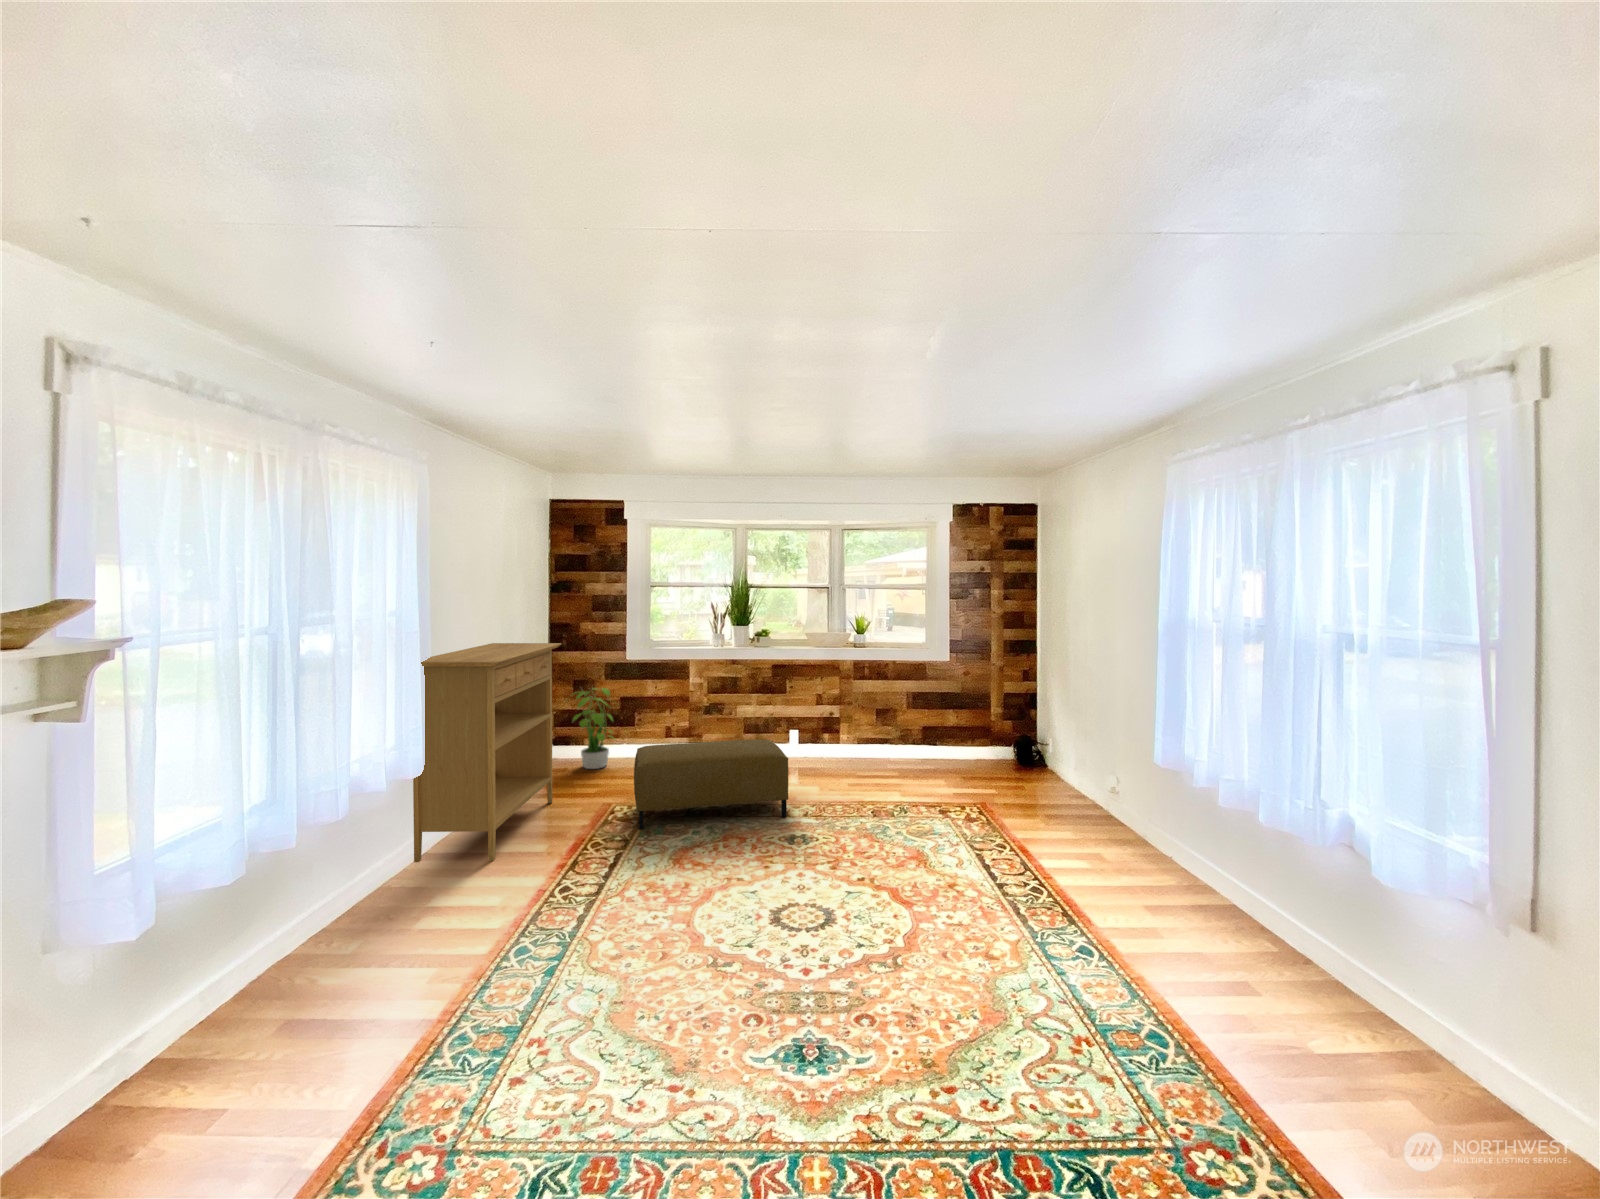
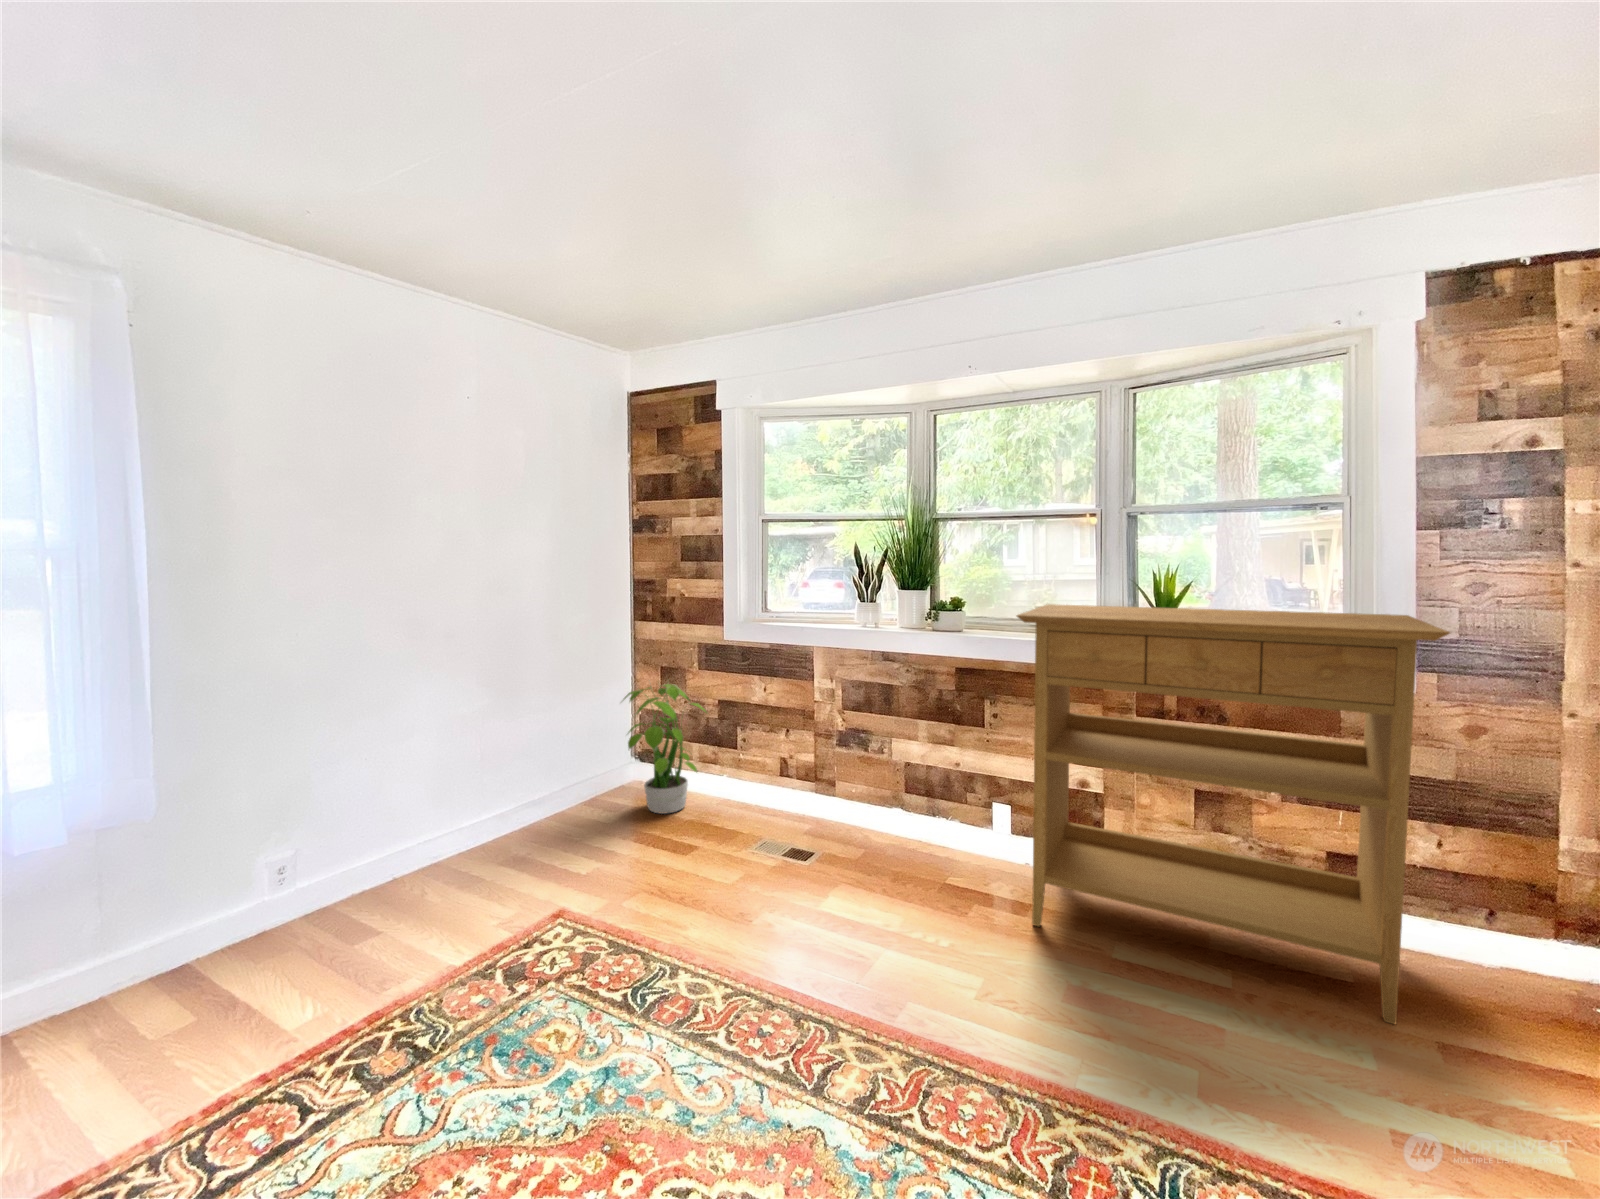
console table: present [413,643,562,862] -> present [1017,604,1450,1024]
ottoman: present [634,739,788,829] -> none [498,819,862,1087]

